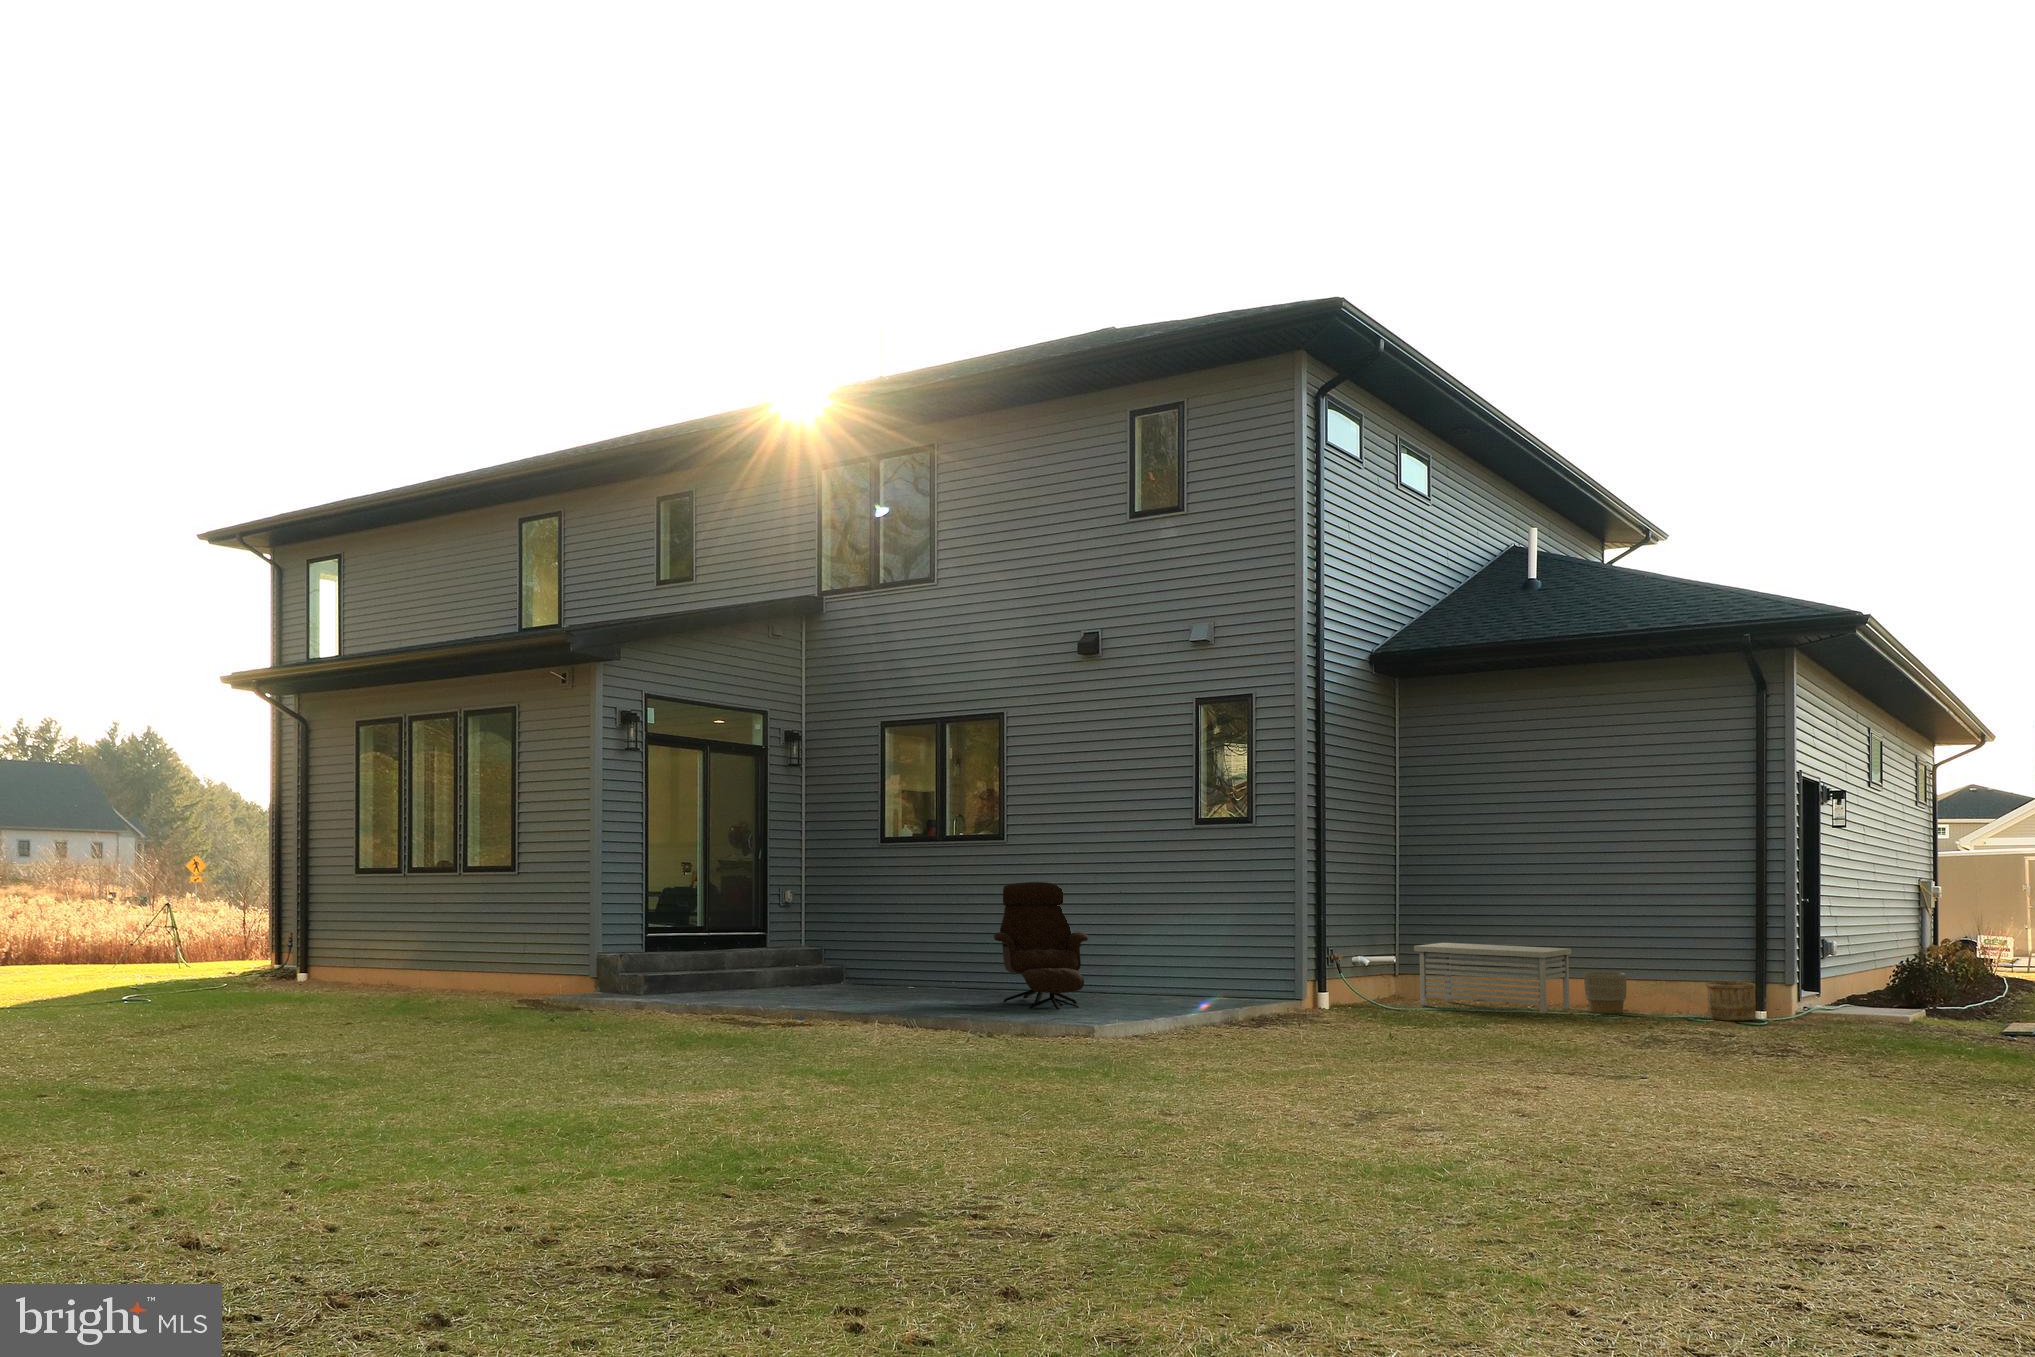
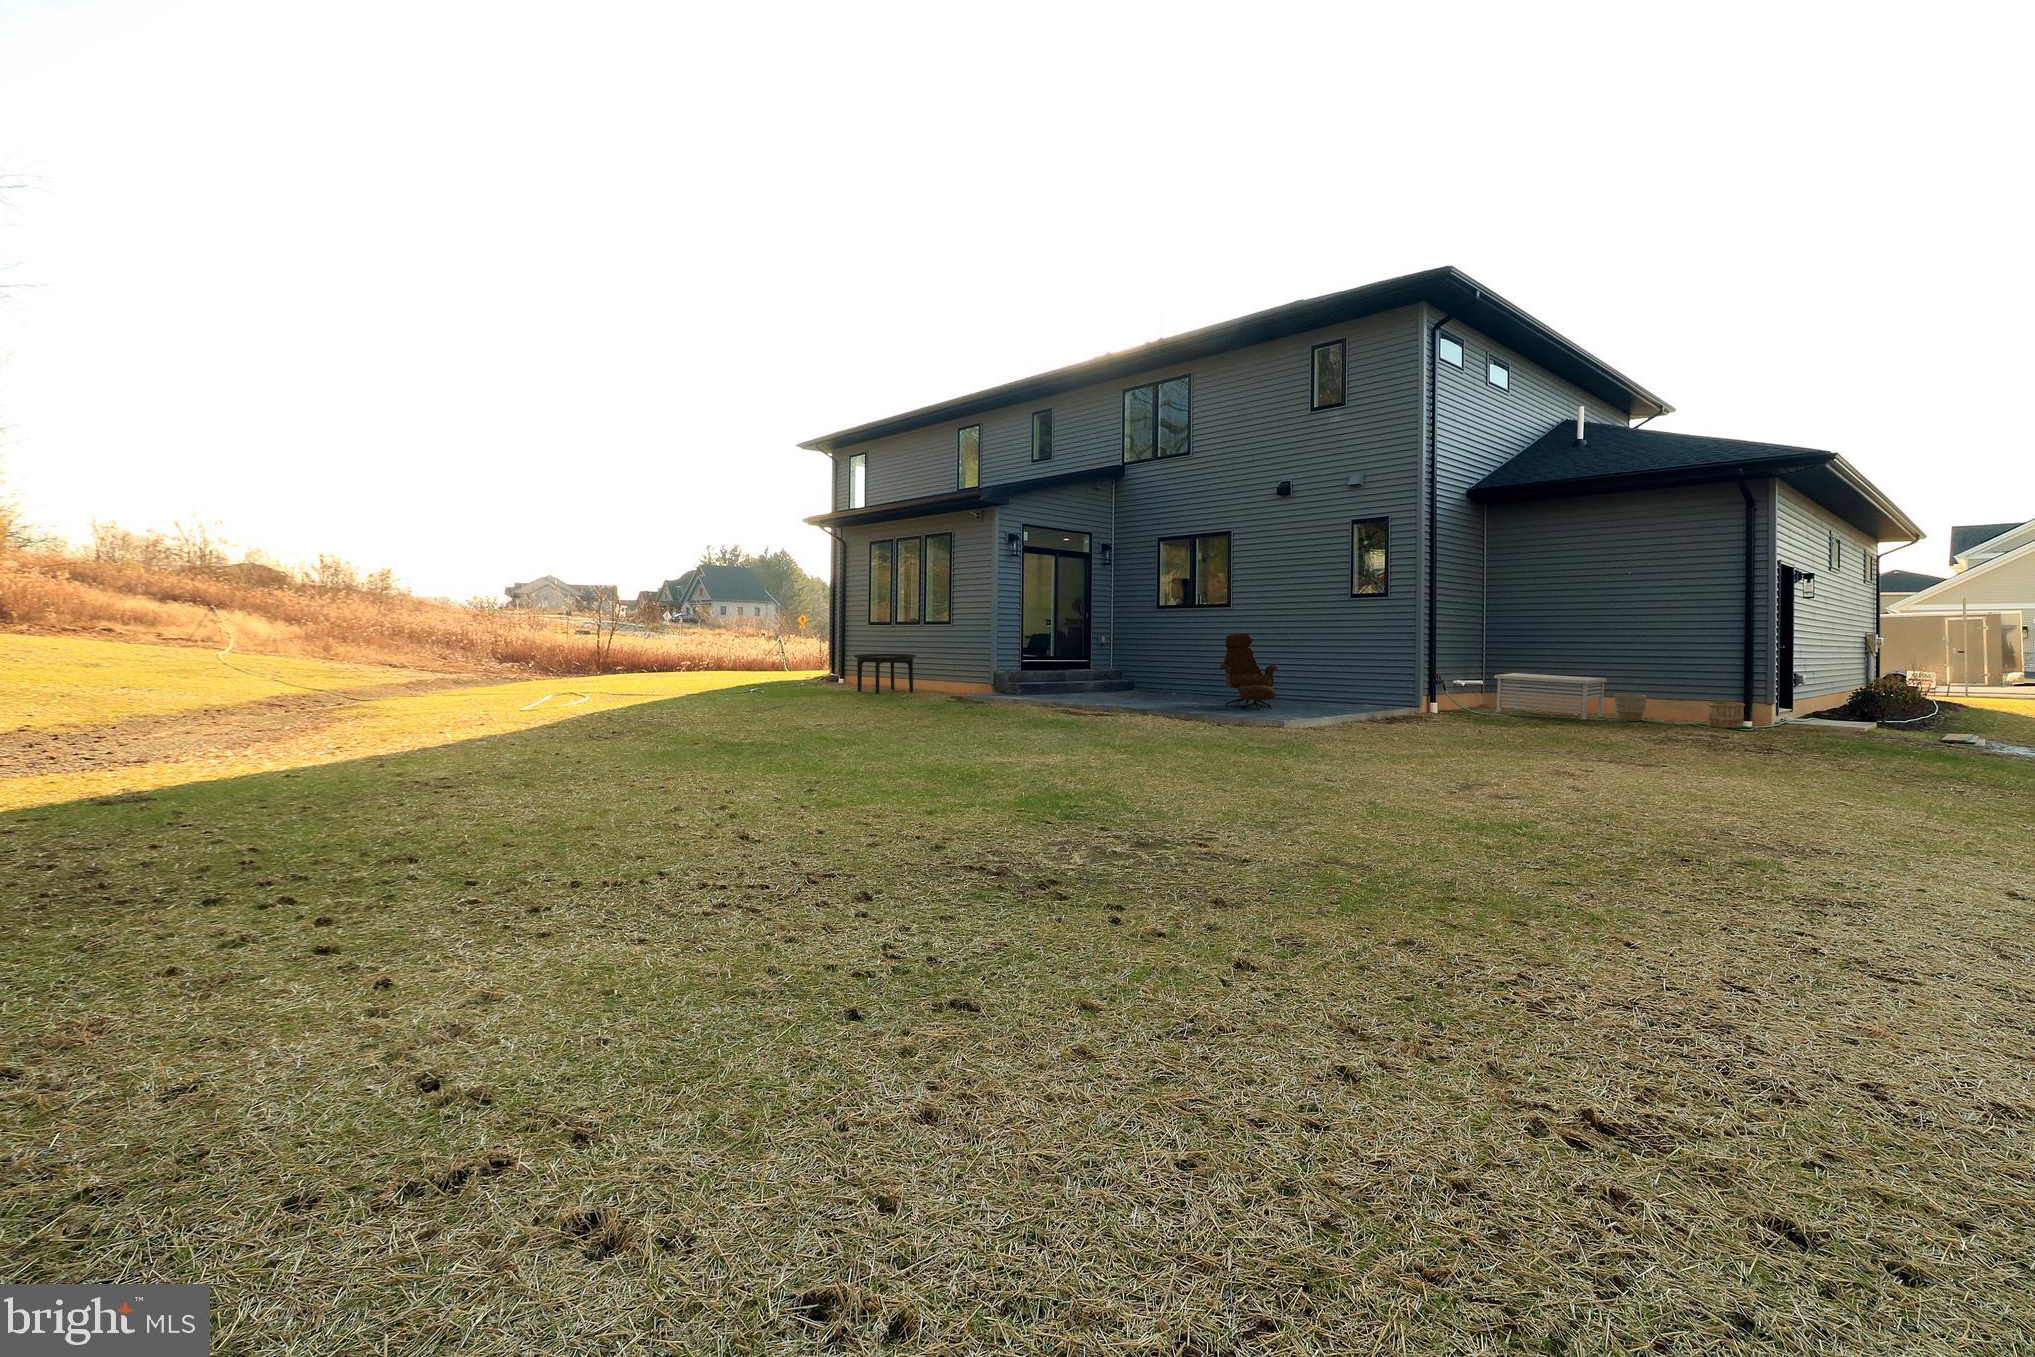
round table: none [338,921,459,996] -> present [854,654,916,694]

